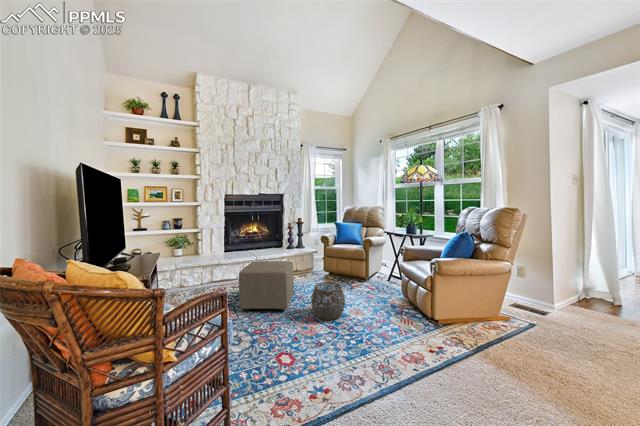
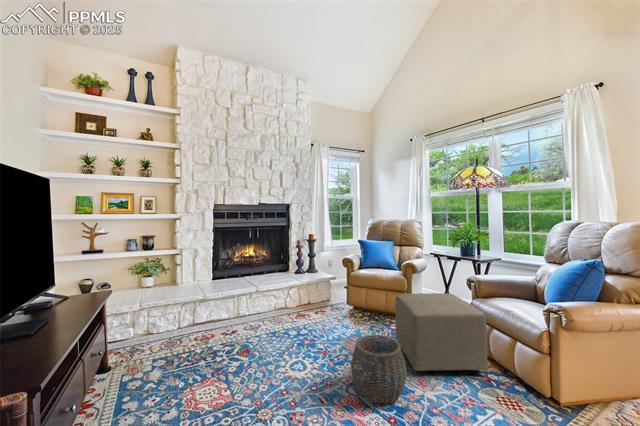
ottoman: present [239,261,294,310] -> present [395,293,487,372]

